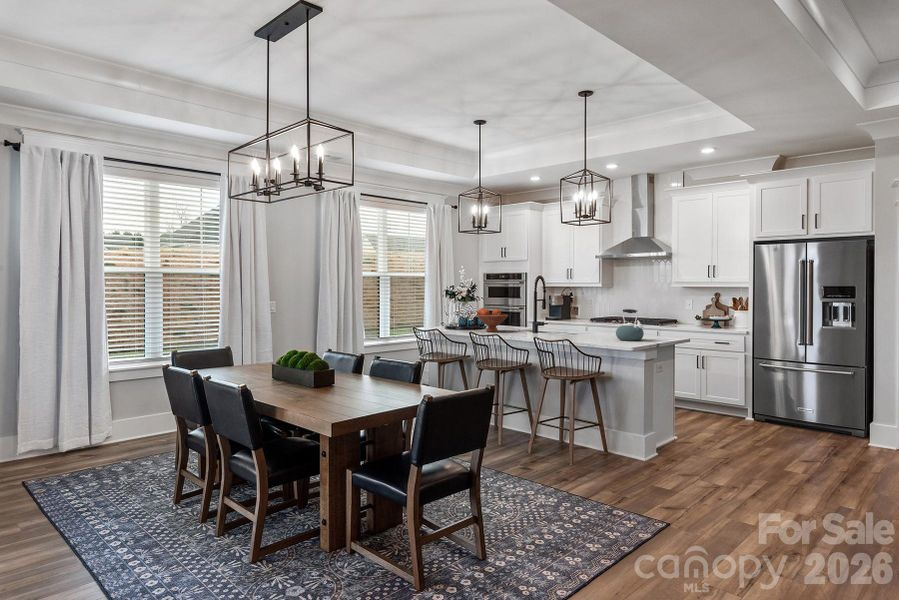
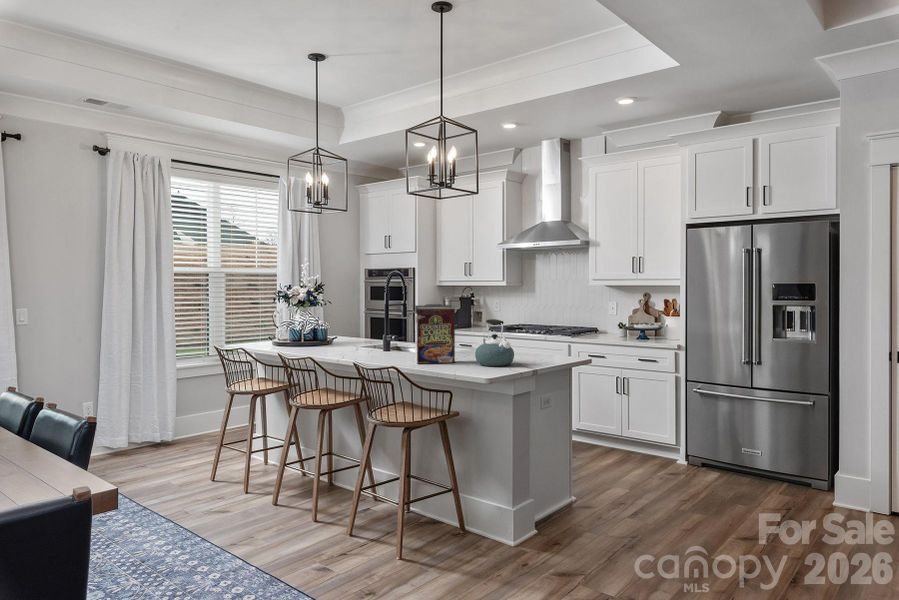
cereal box: none [570,299,602,339] -> present [413,304,457,364]
fruit bowl: present [476,308,508,332] -> none [305,317,350,350]

